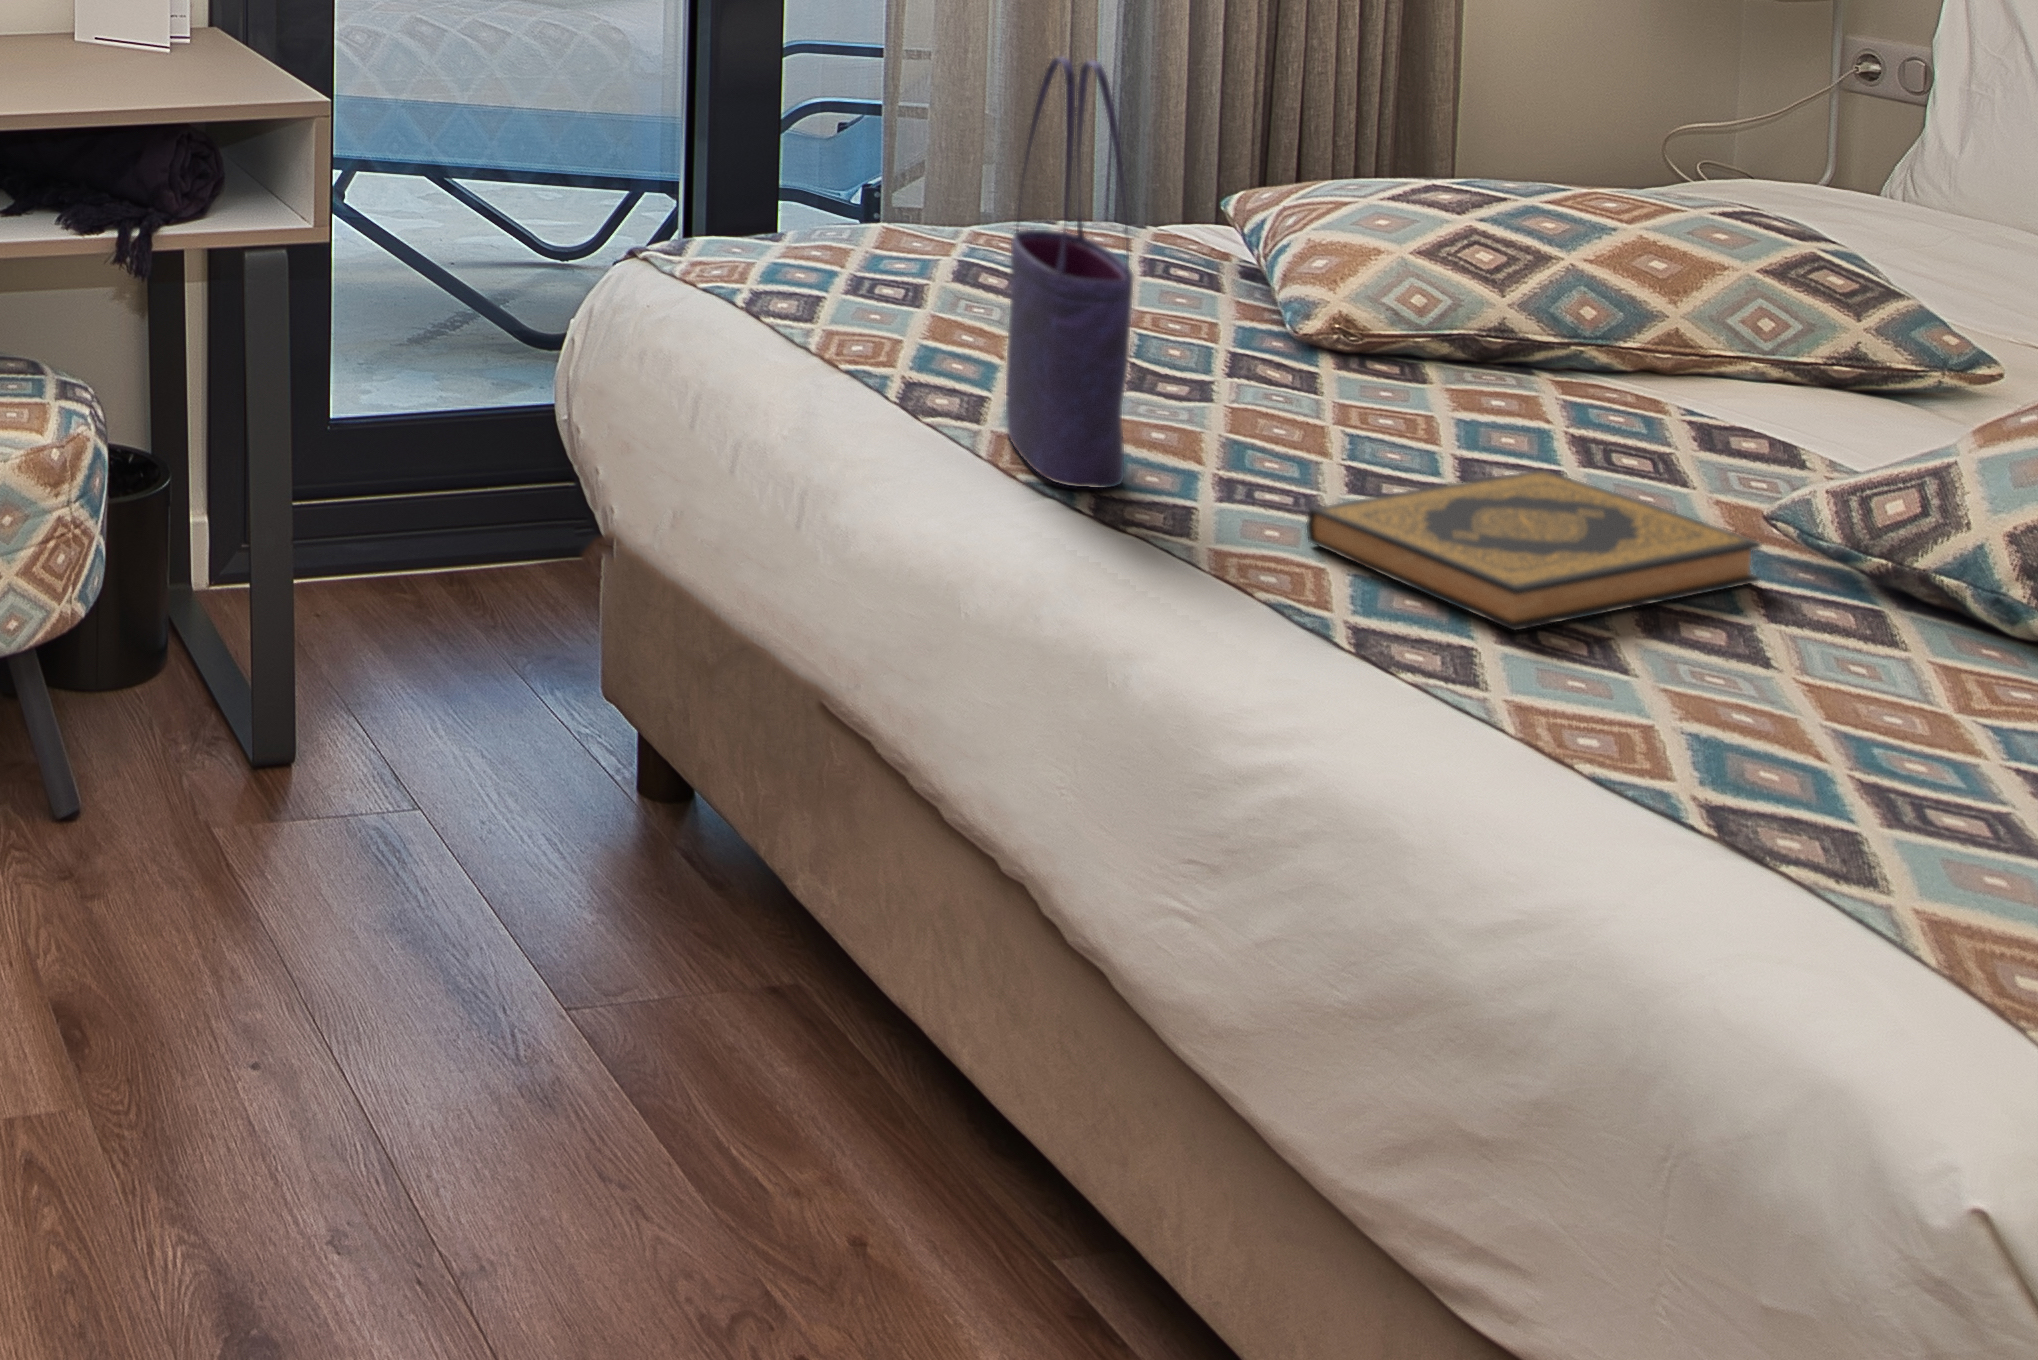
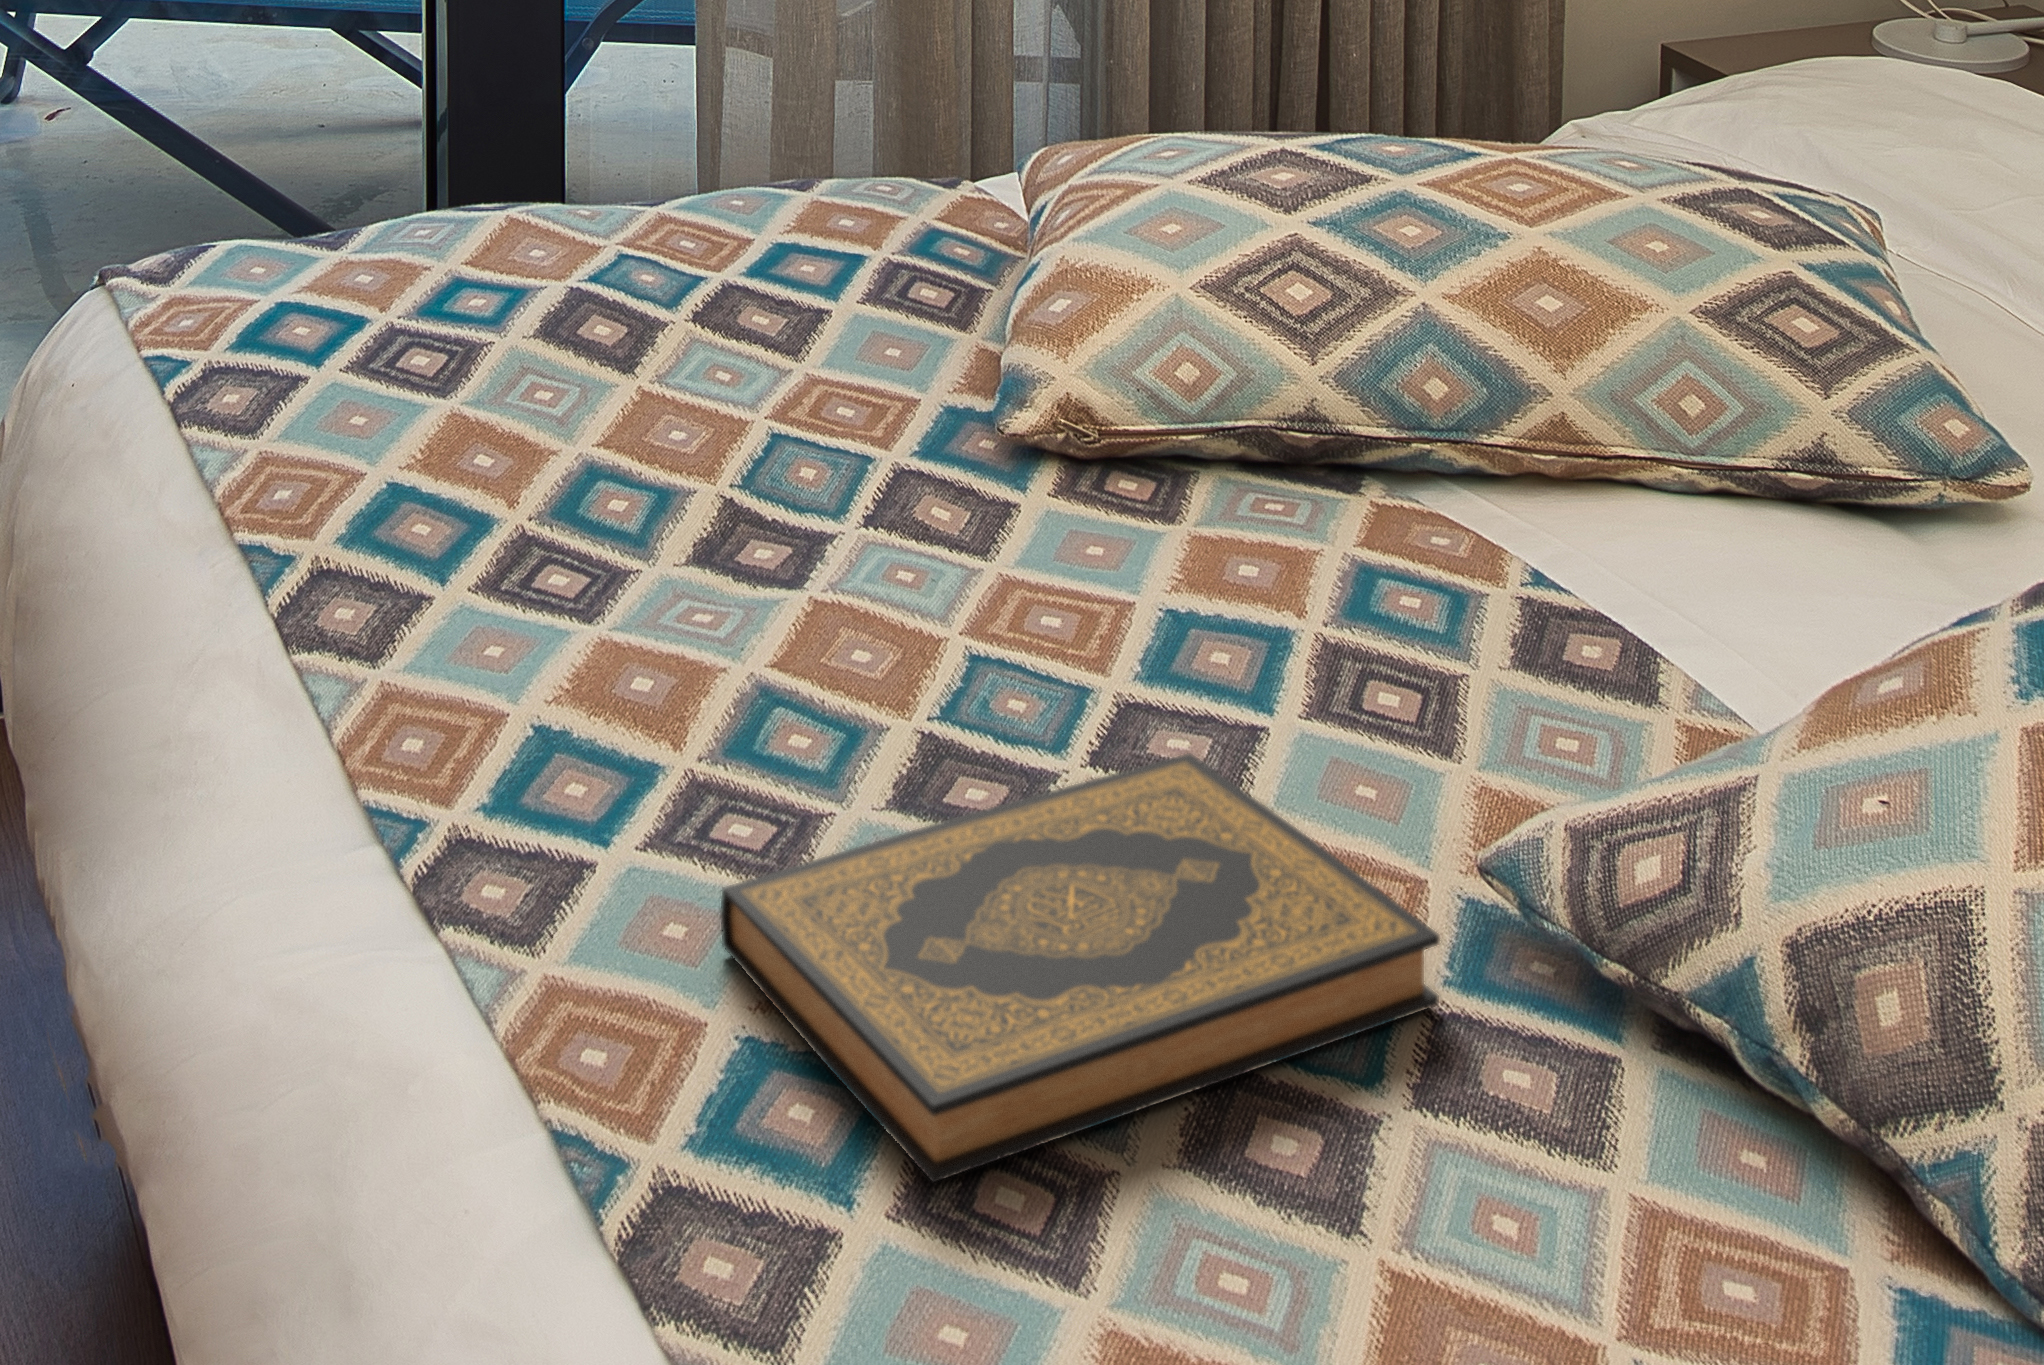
tote bag: present [1006,57,1133,488] -> none [361,43,521,824]

